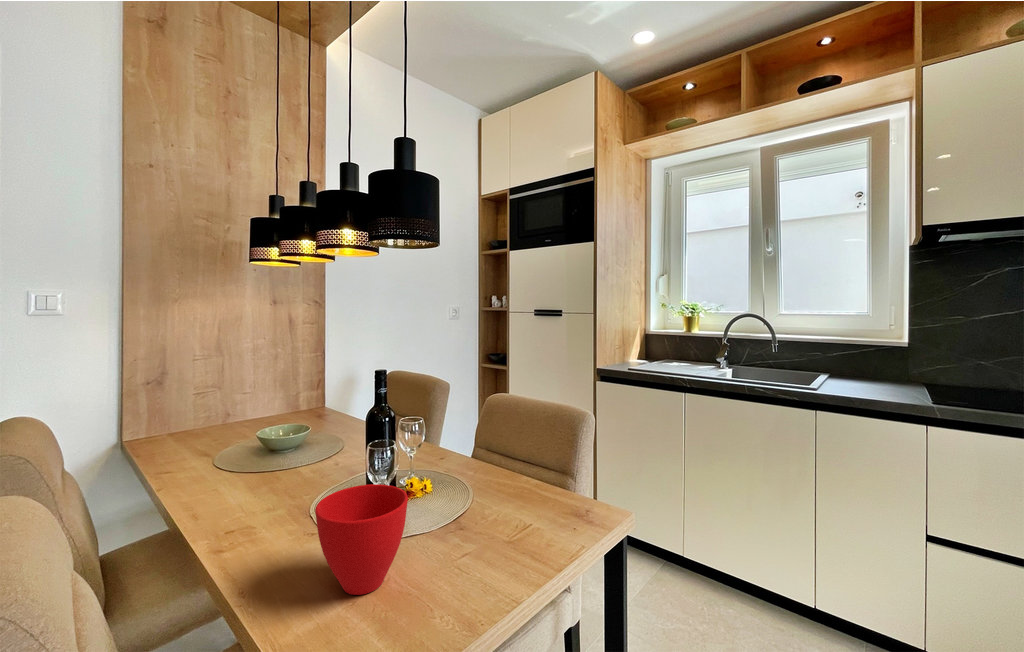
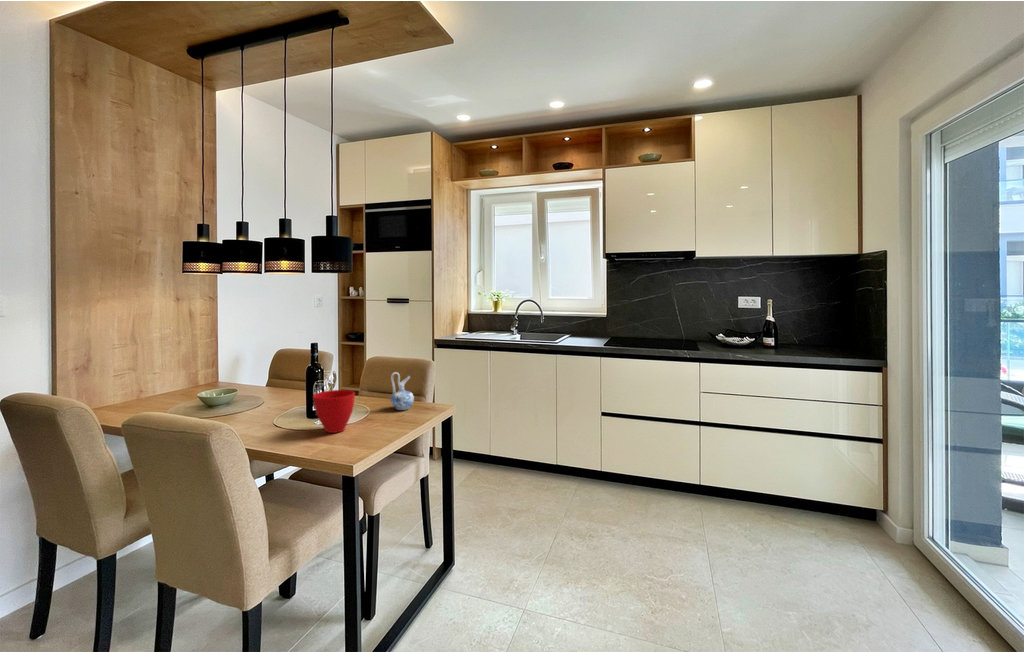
ceramic pitcher: none [501,445,547,526] -> present [391,372,414,410]

